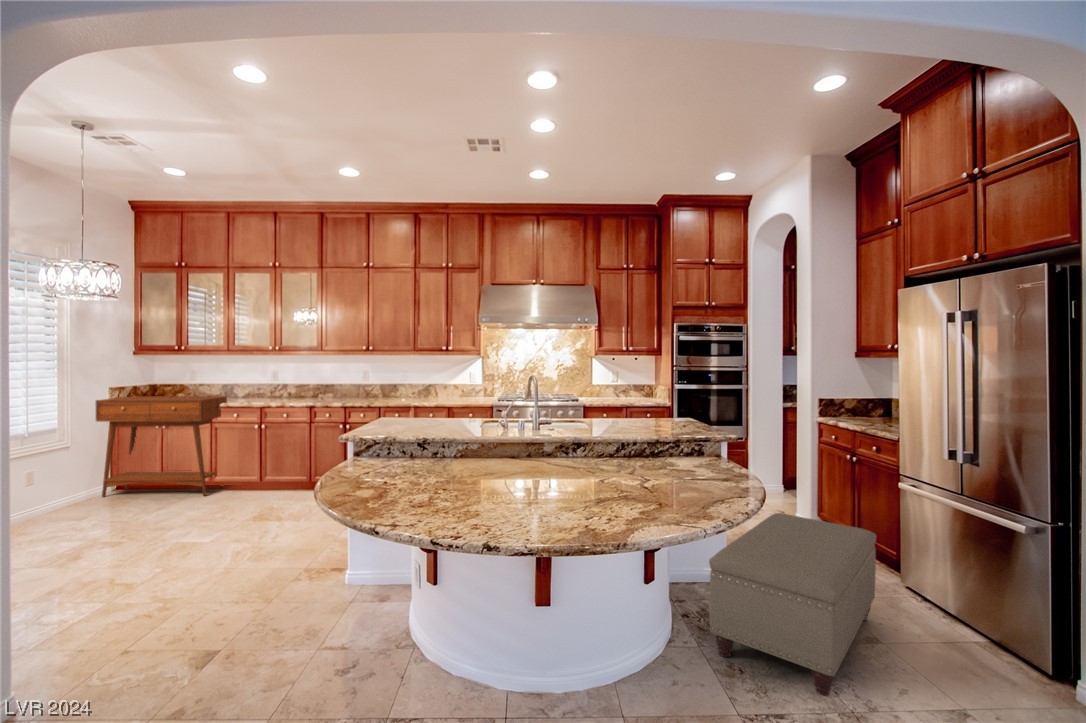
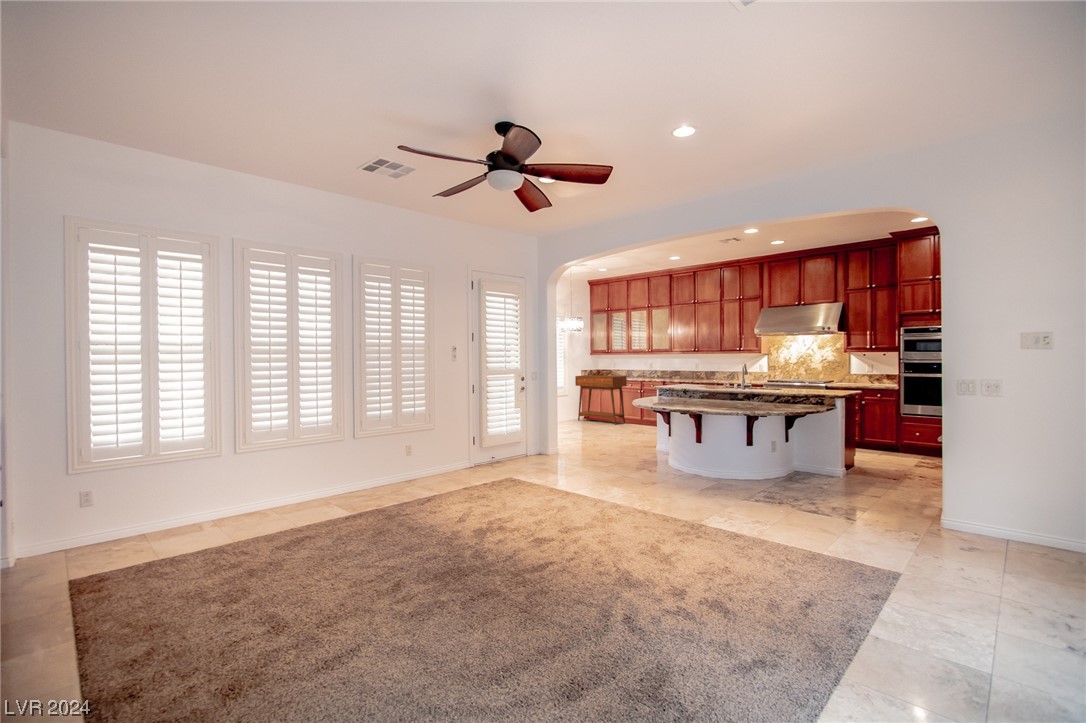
ottoman: present [709,513,876,696] -> none [757,443,879,503]

